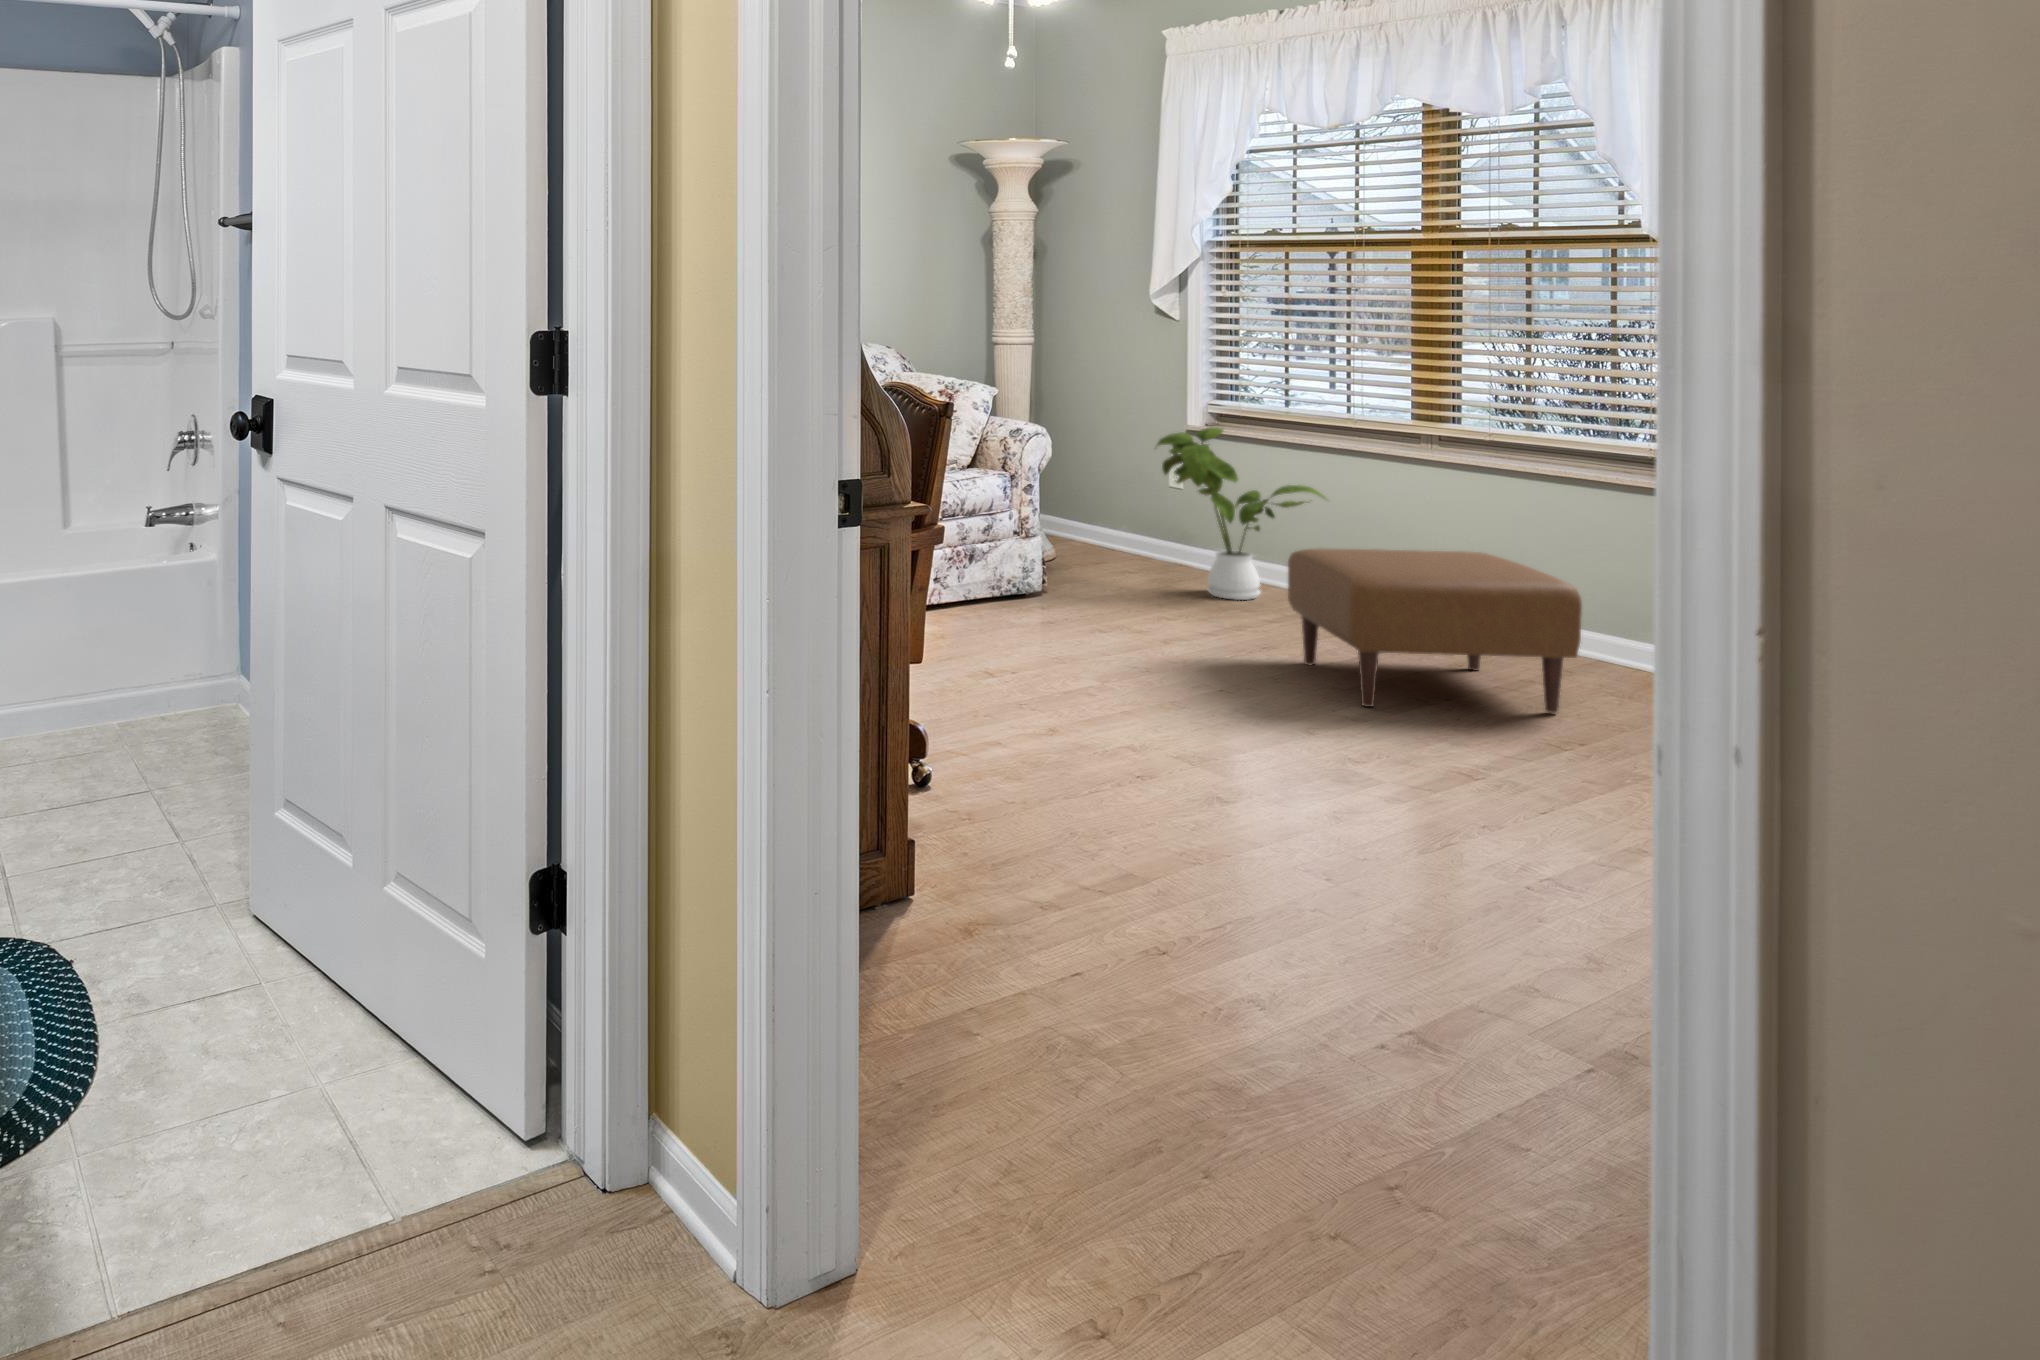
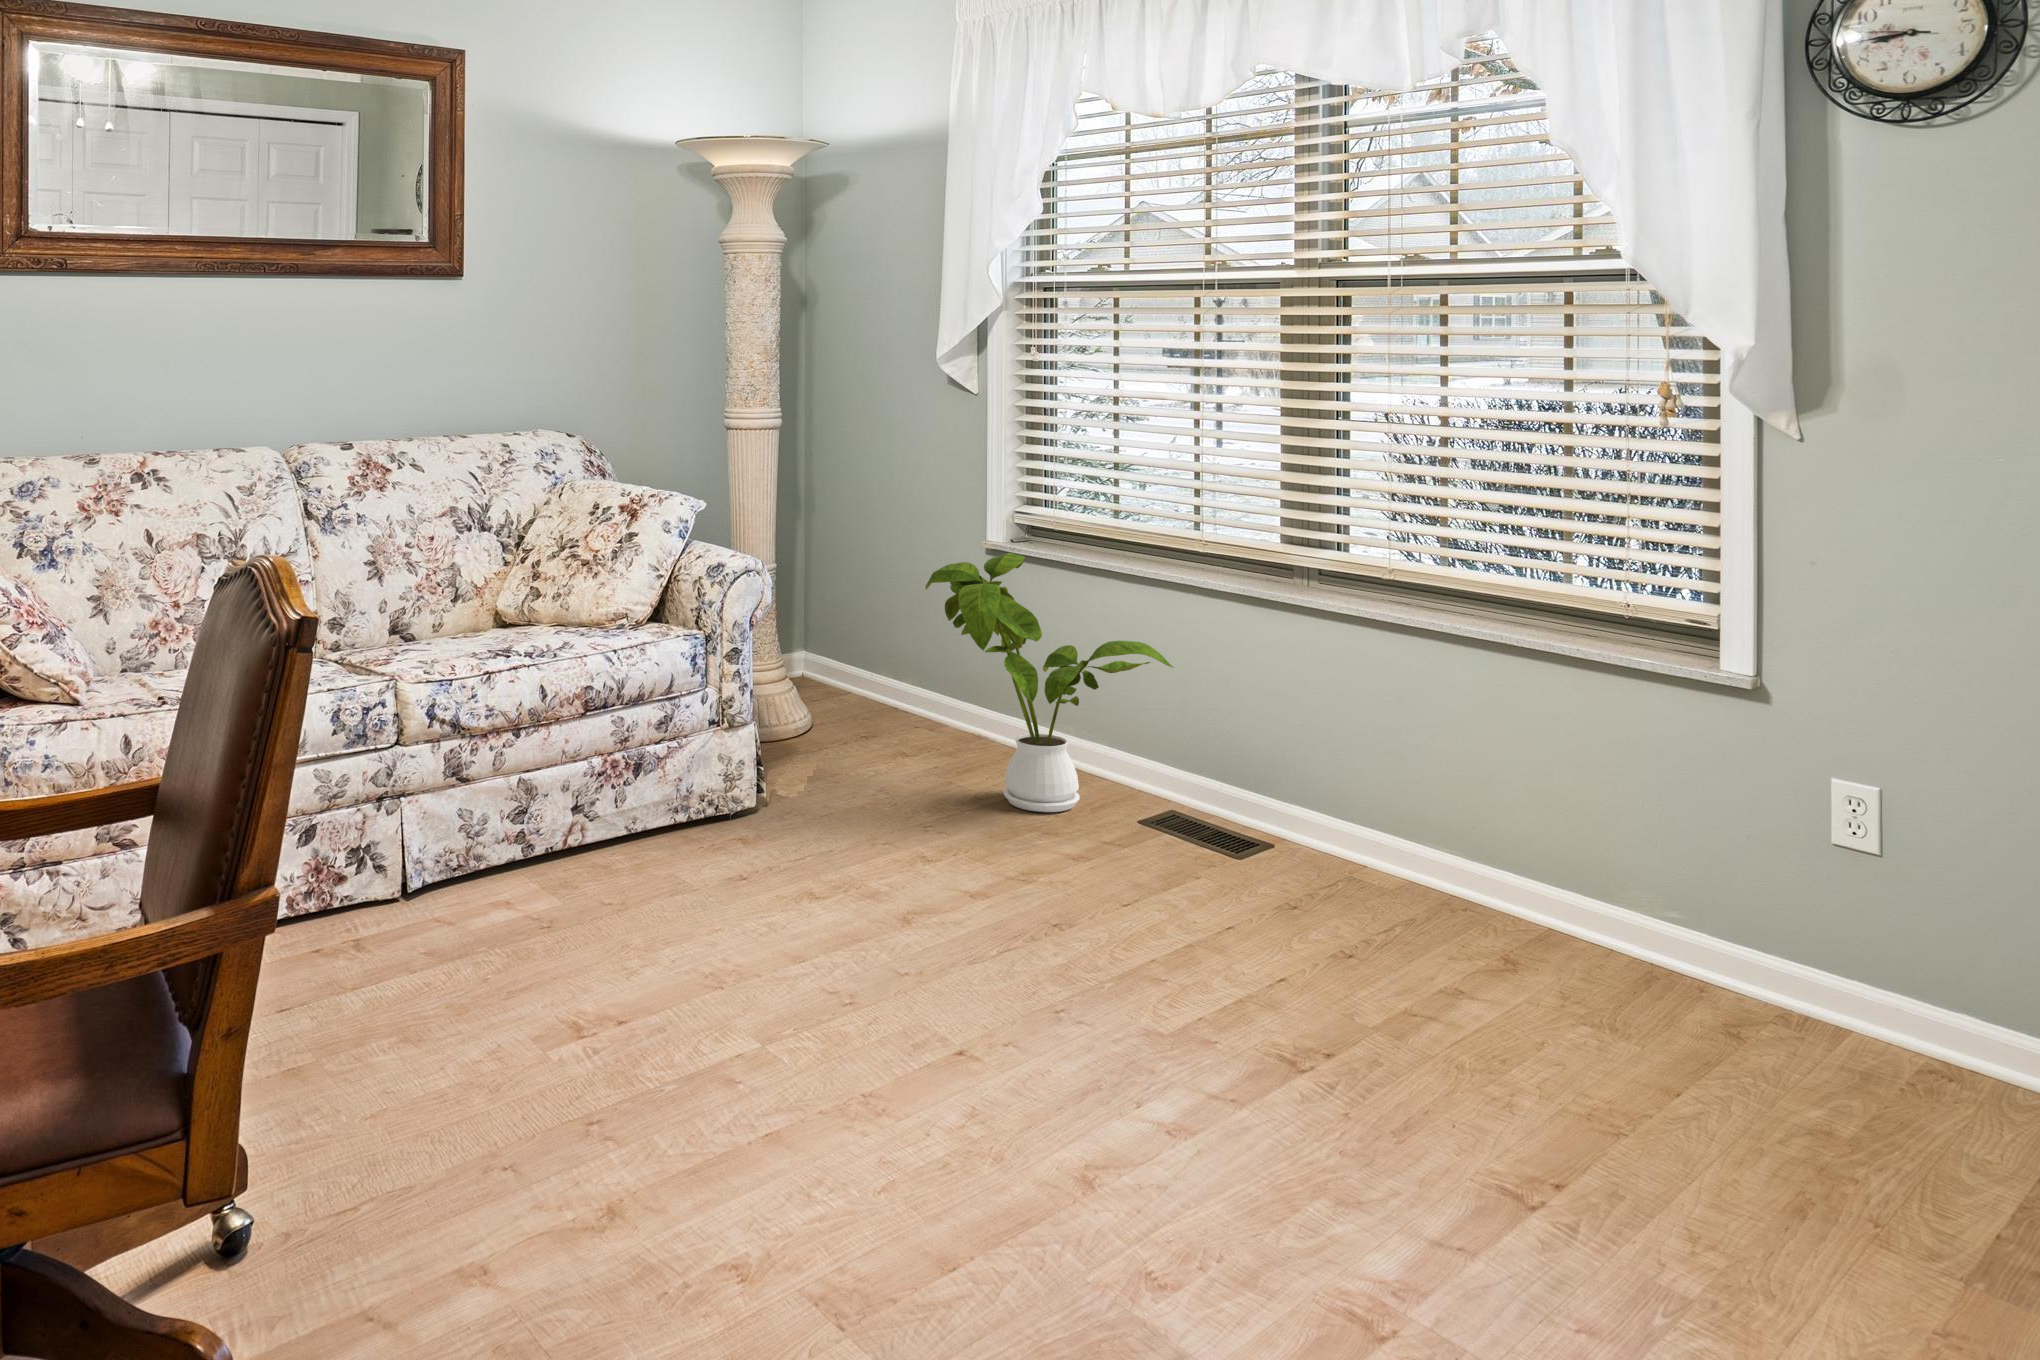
ottoman: present [1288,548,1582,713] -> none [1096,780,1579,1112]

